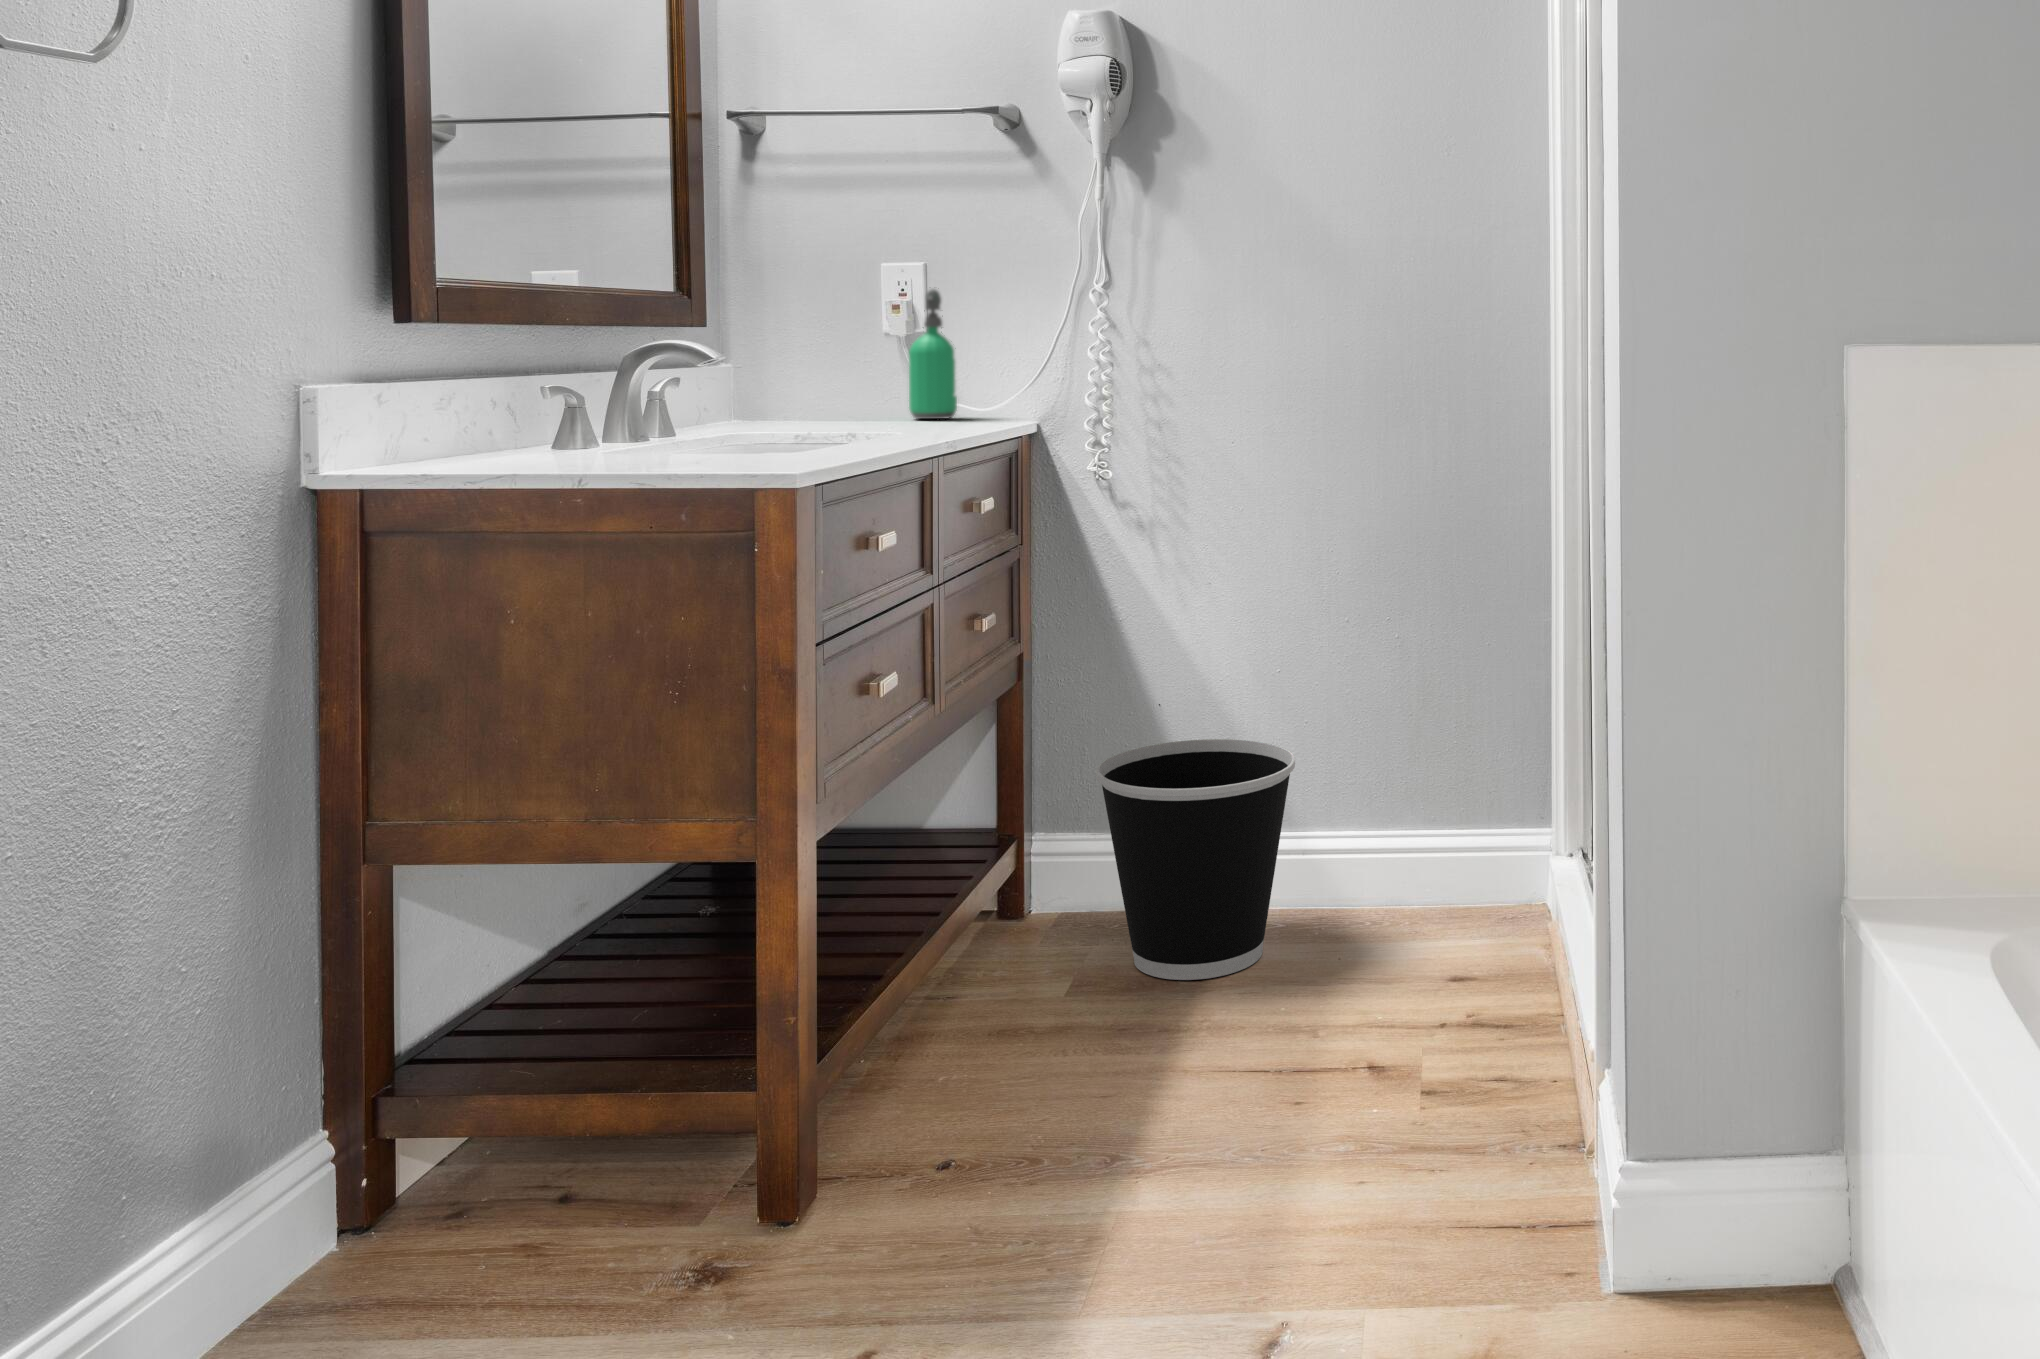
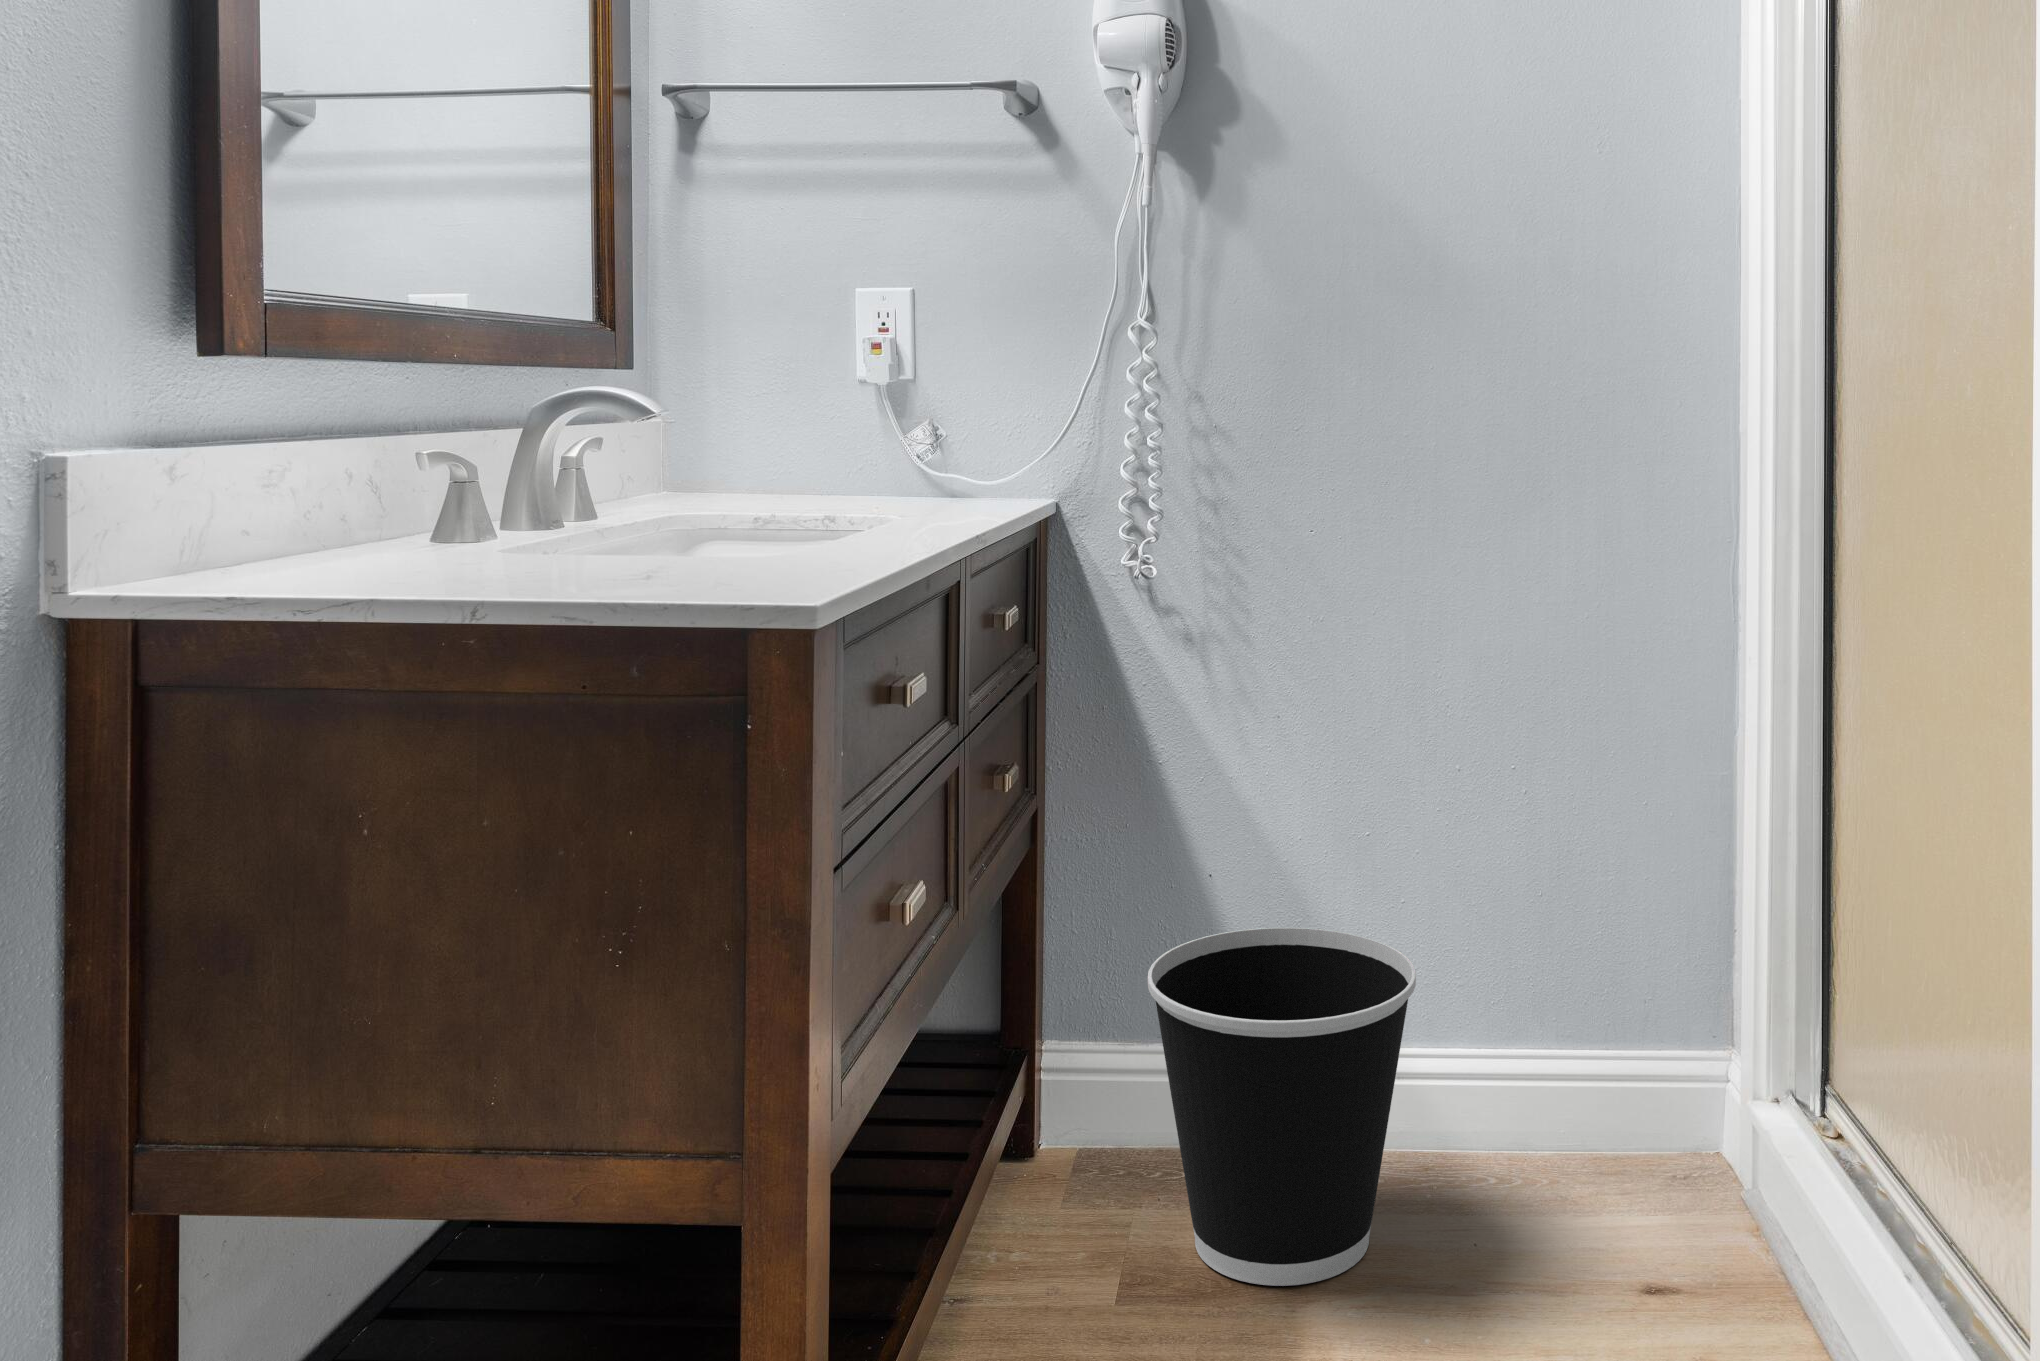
soap dispenser: present [909,289,957,419] -> none [889,318,950,491]

